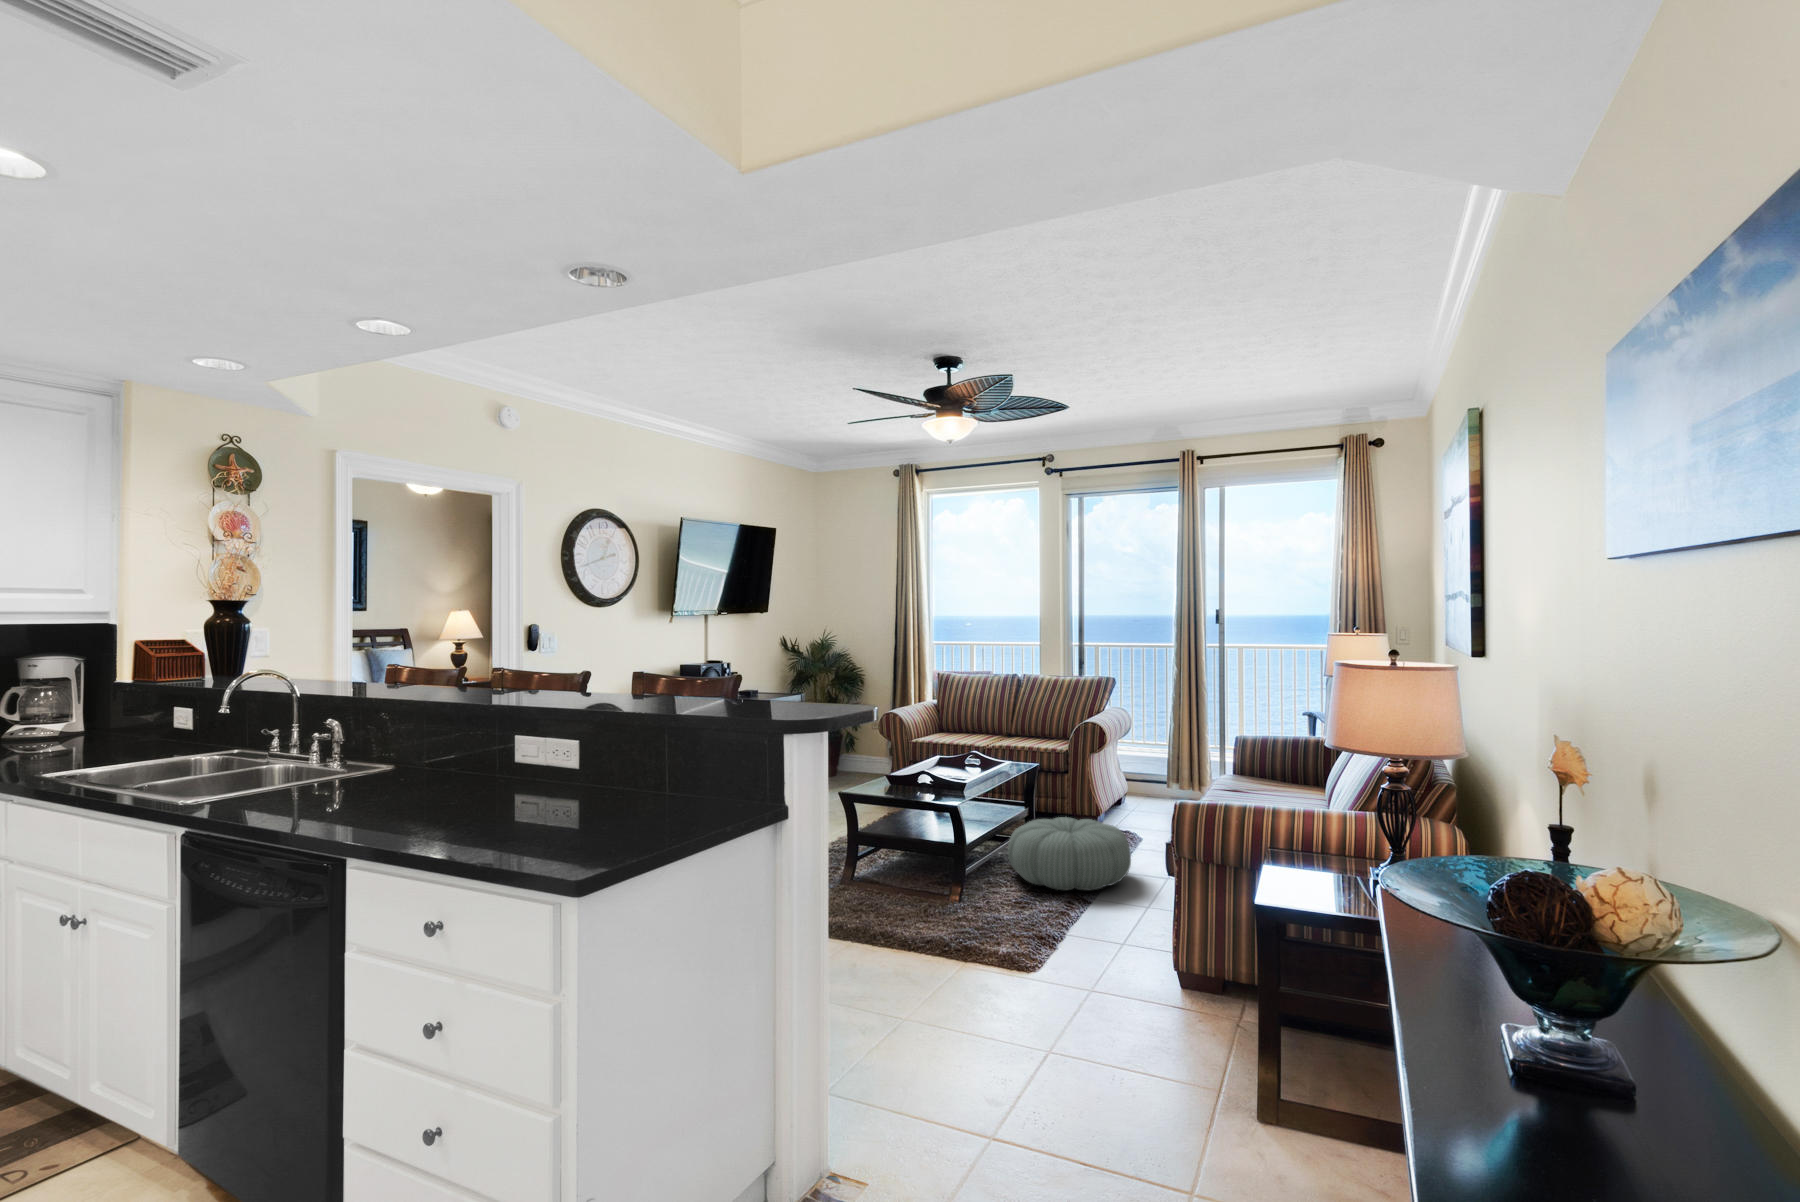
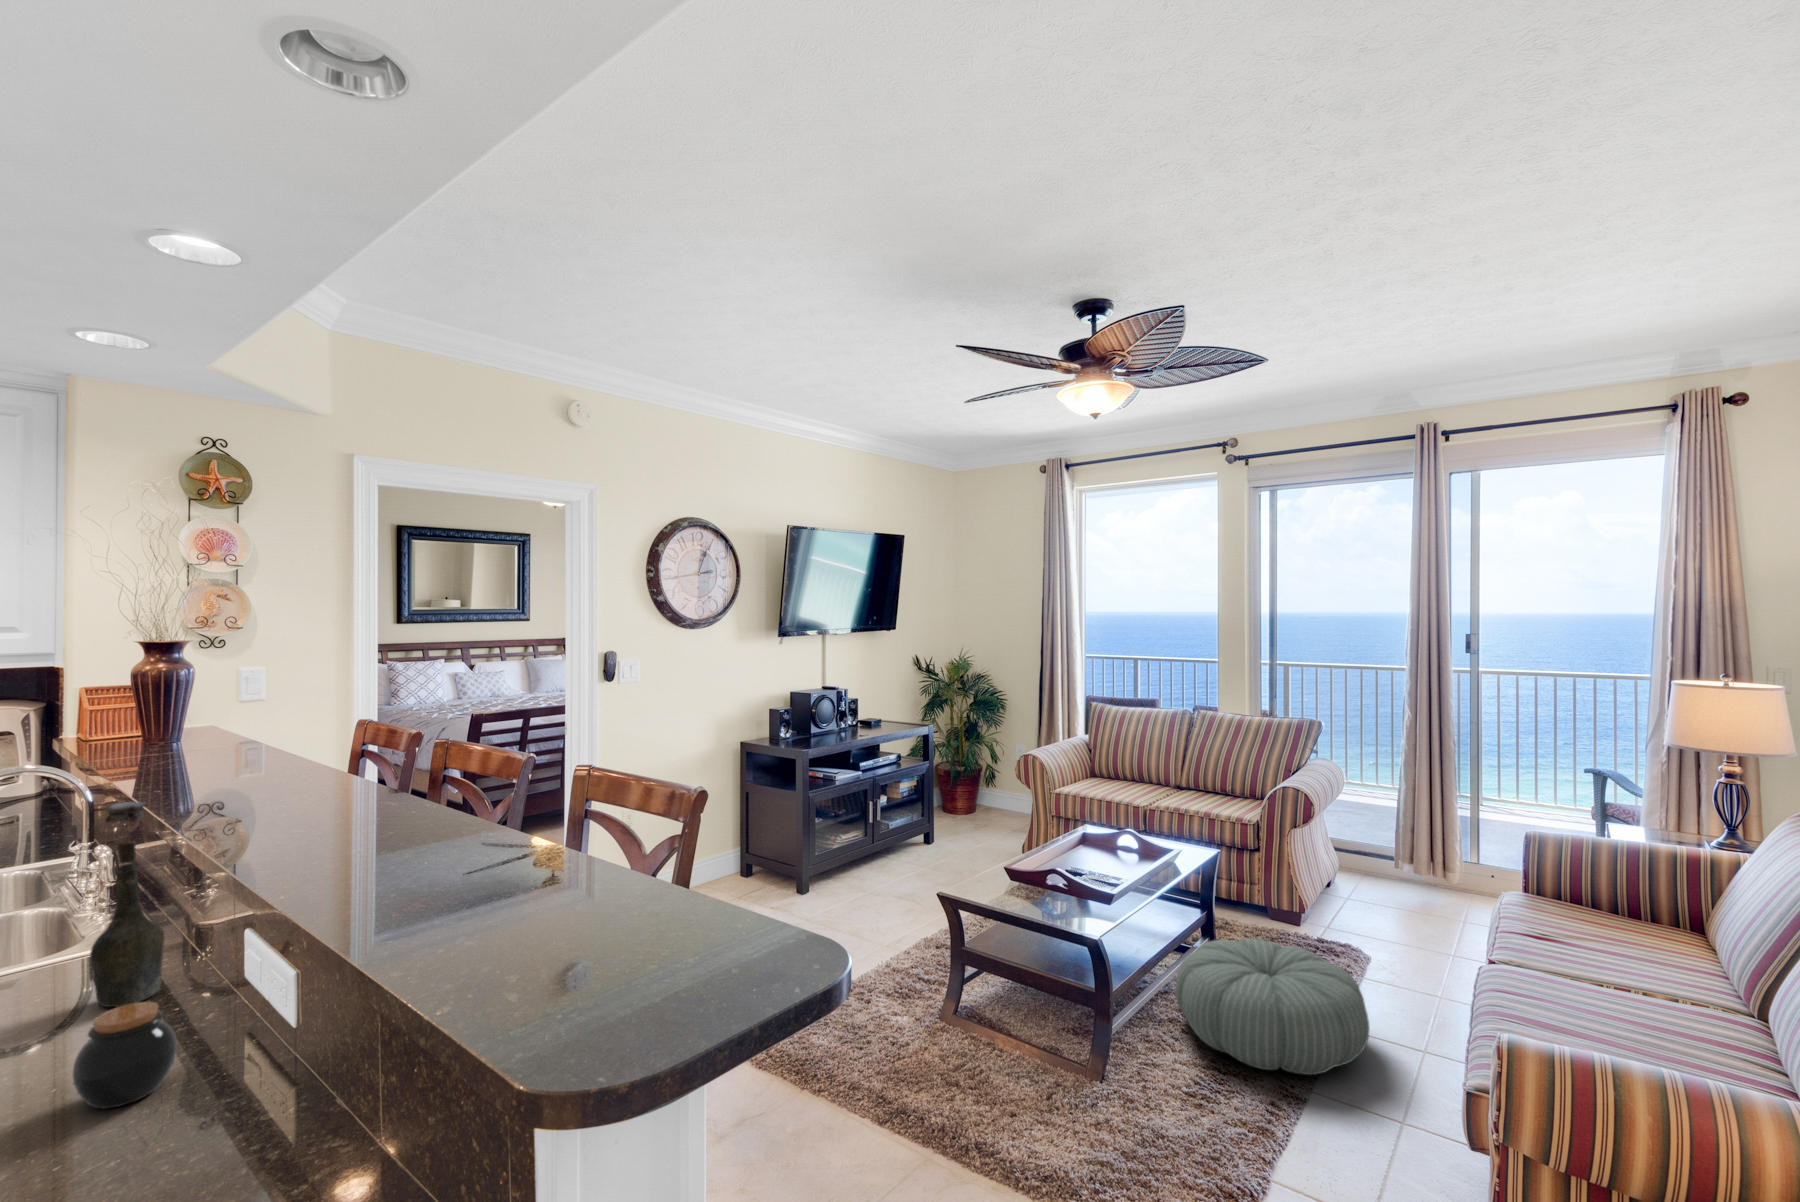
bottle: none [432,669,466,780] -> present [90,802,164,1007]
jar: none [503,750,543,794] -> present [72,1002,177,1109]

